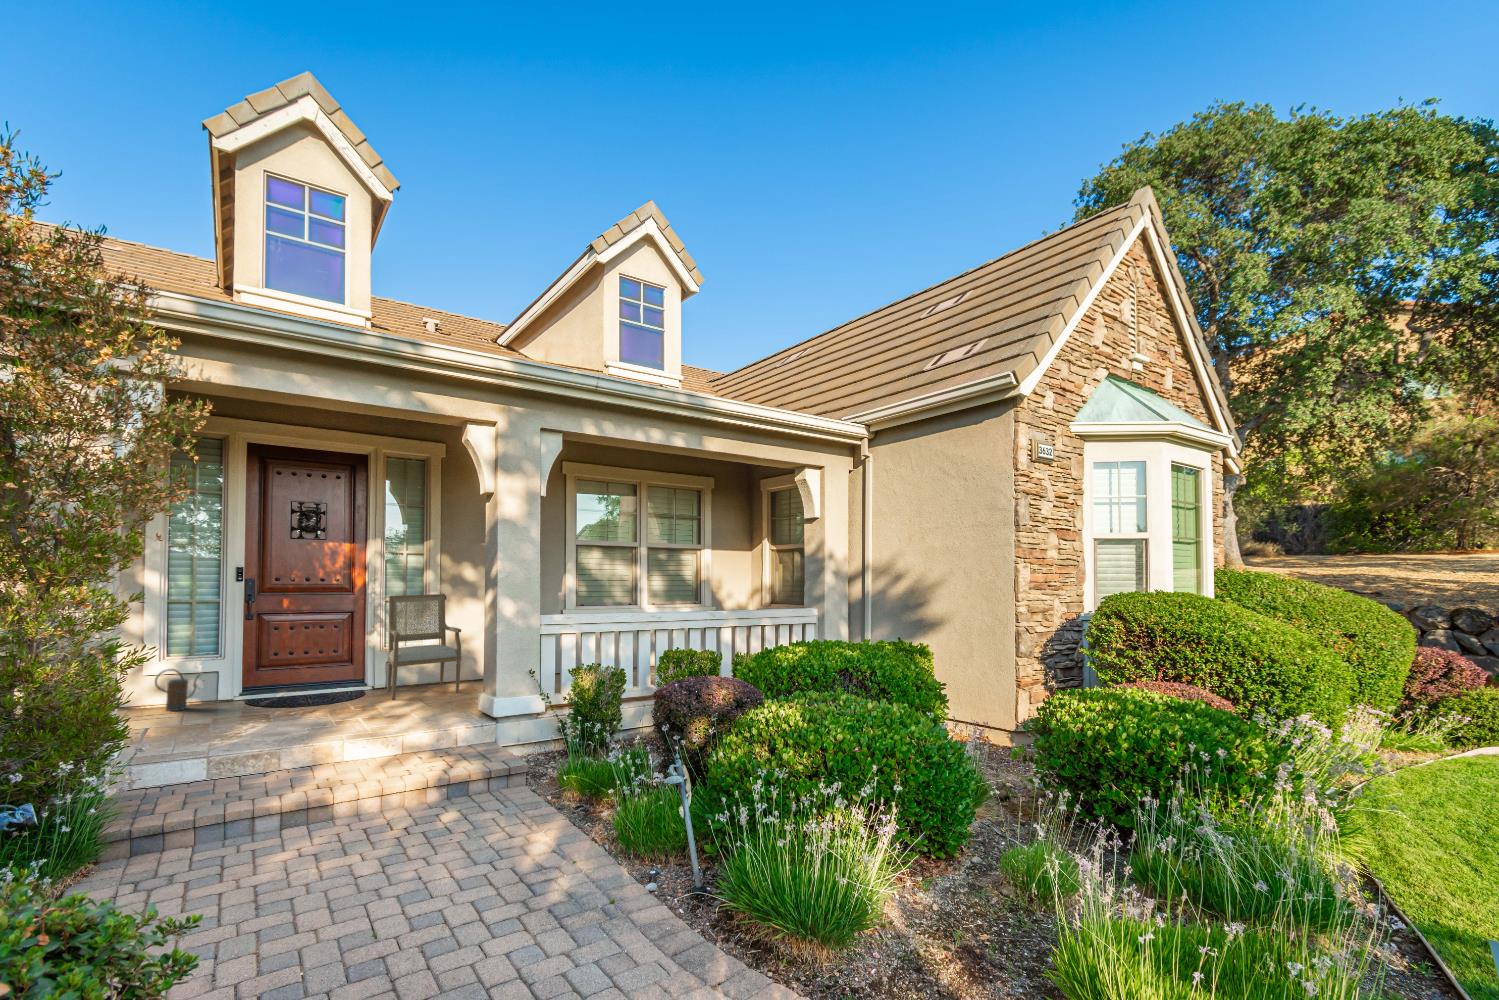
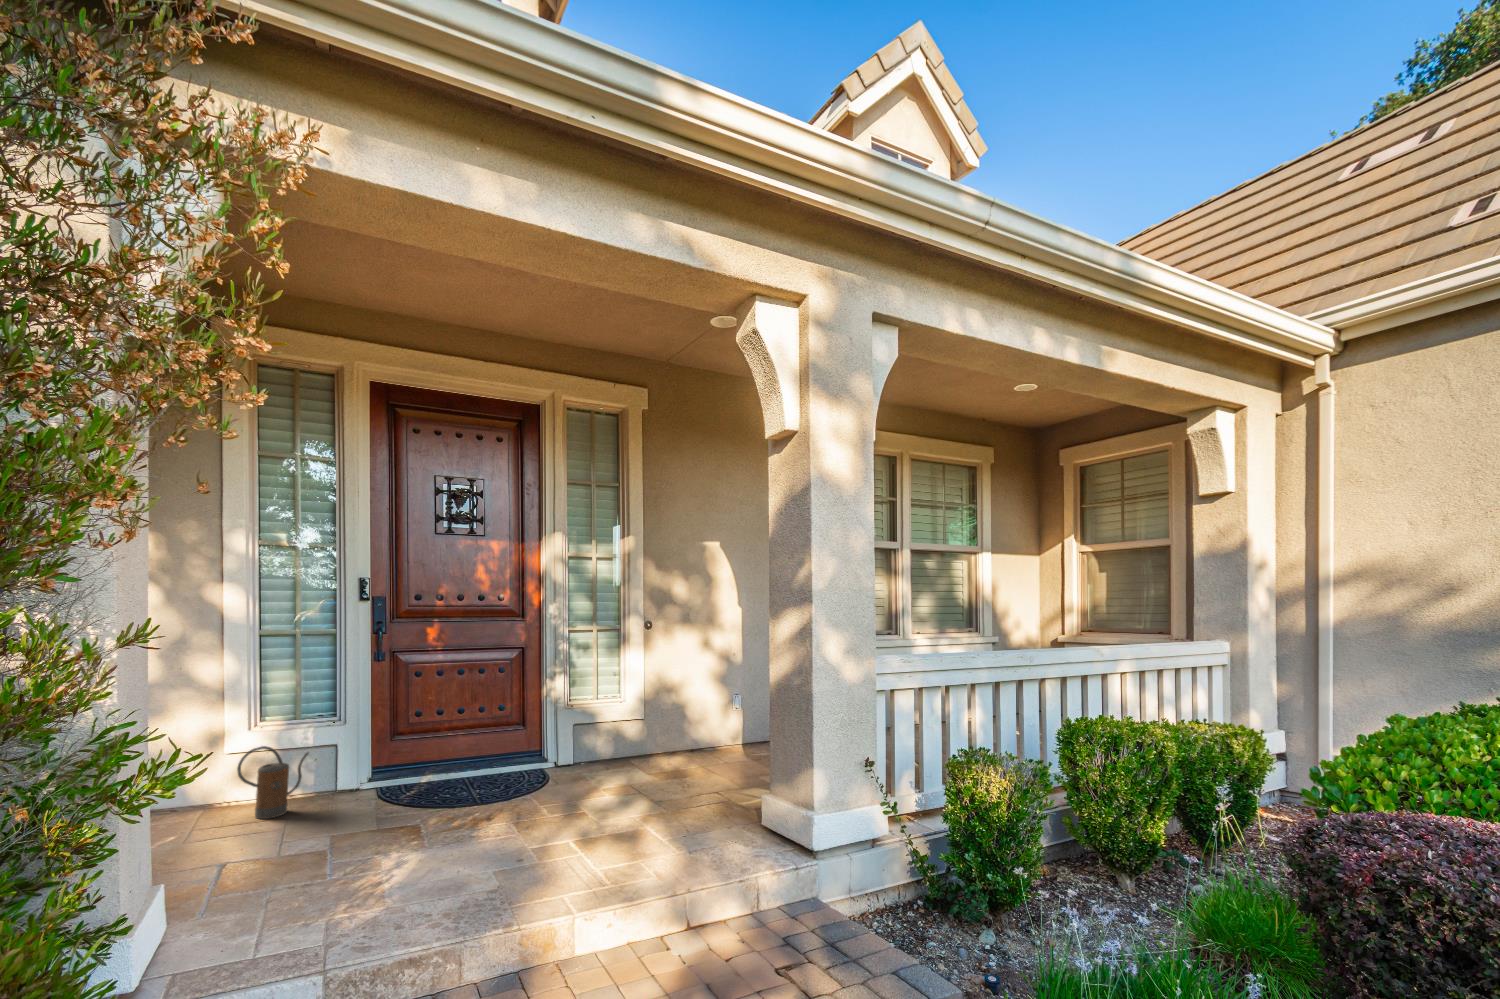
chair: present [387,594,461,700] -> none [577,616,695,793]

